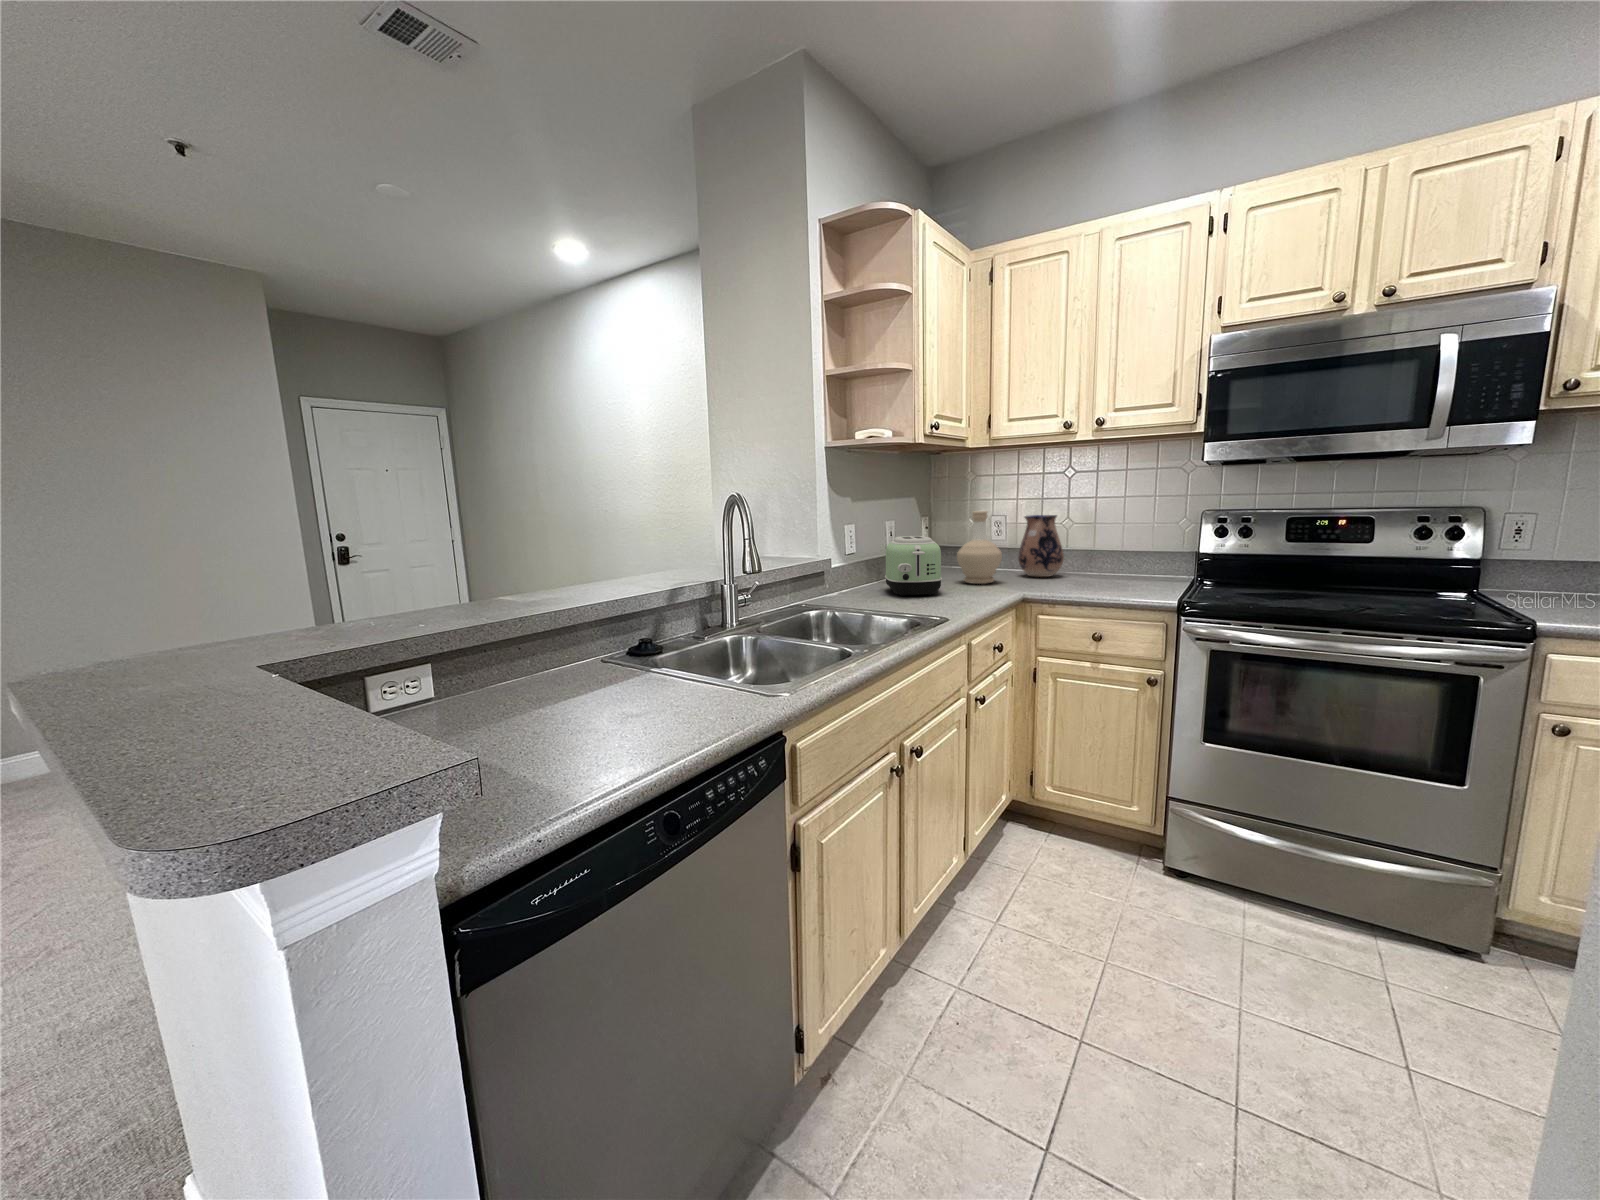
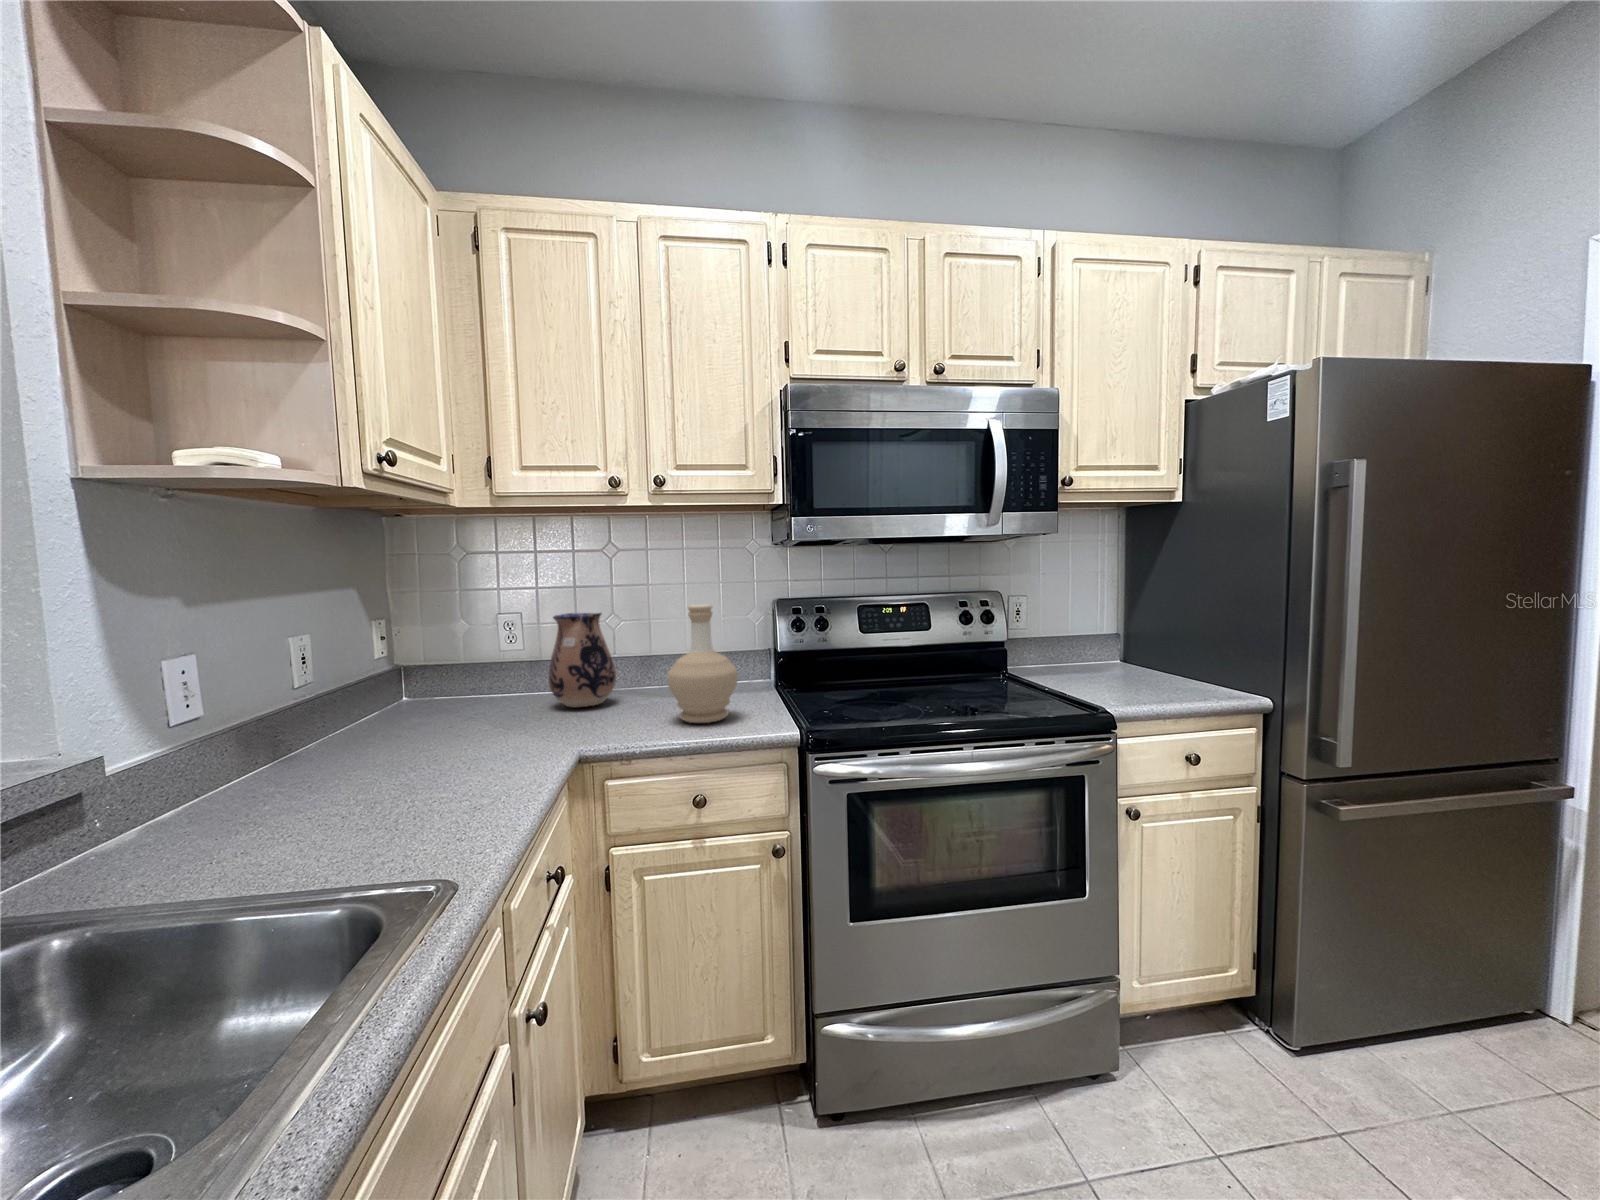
bottle: present [957,511,1002,584] -> present [668,605,738,723]
toaster: present [885,536,942,596] -> none [285,669,424,806]

